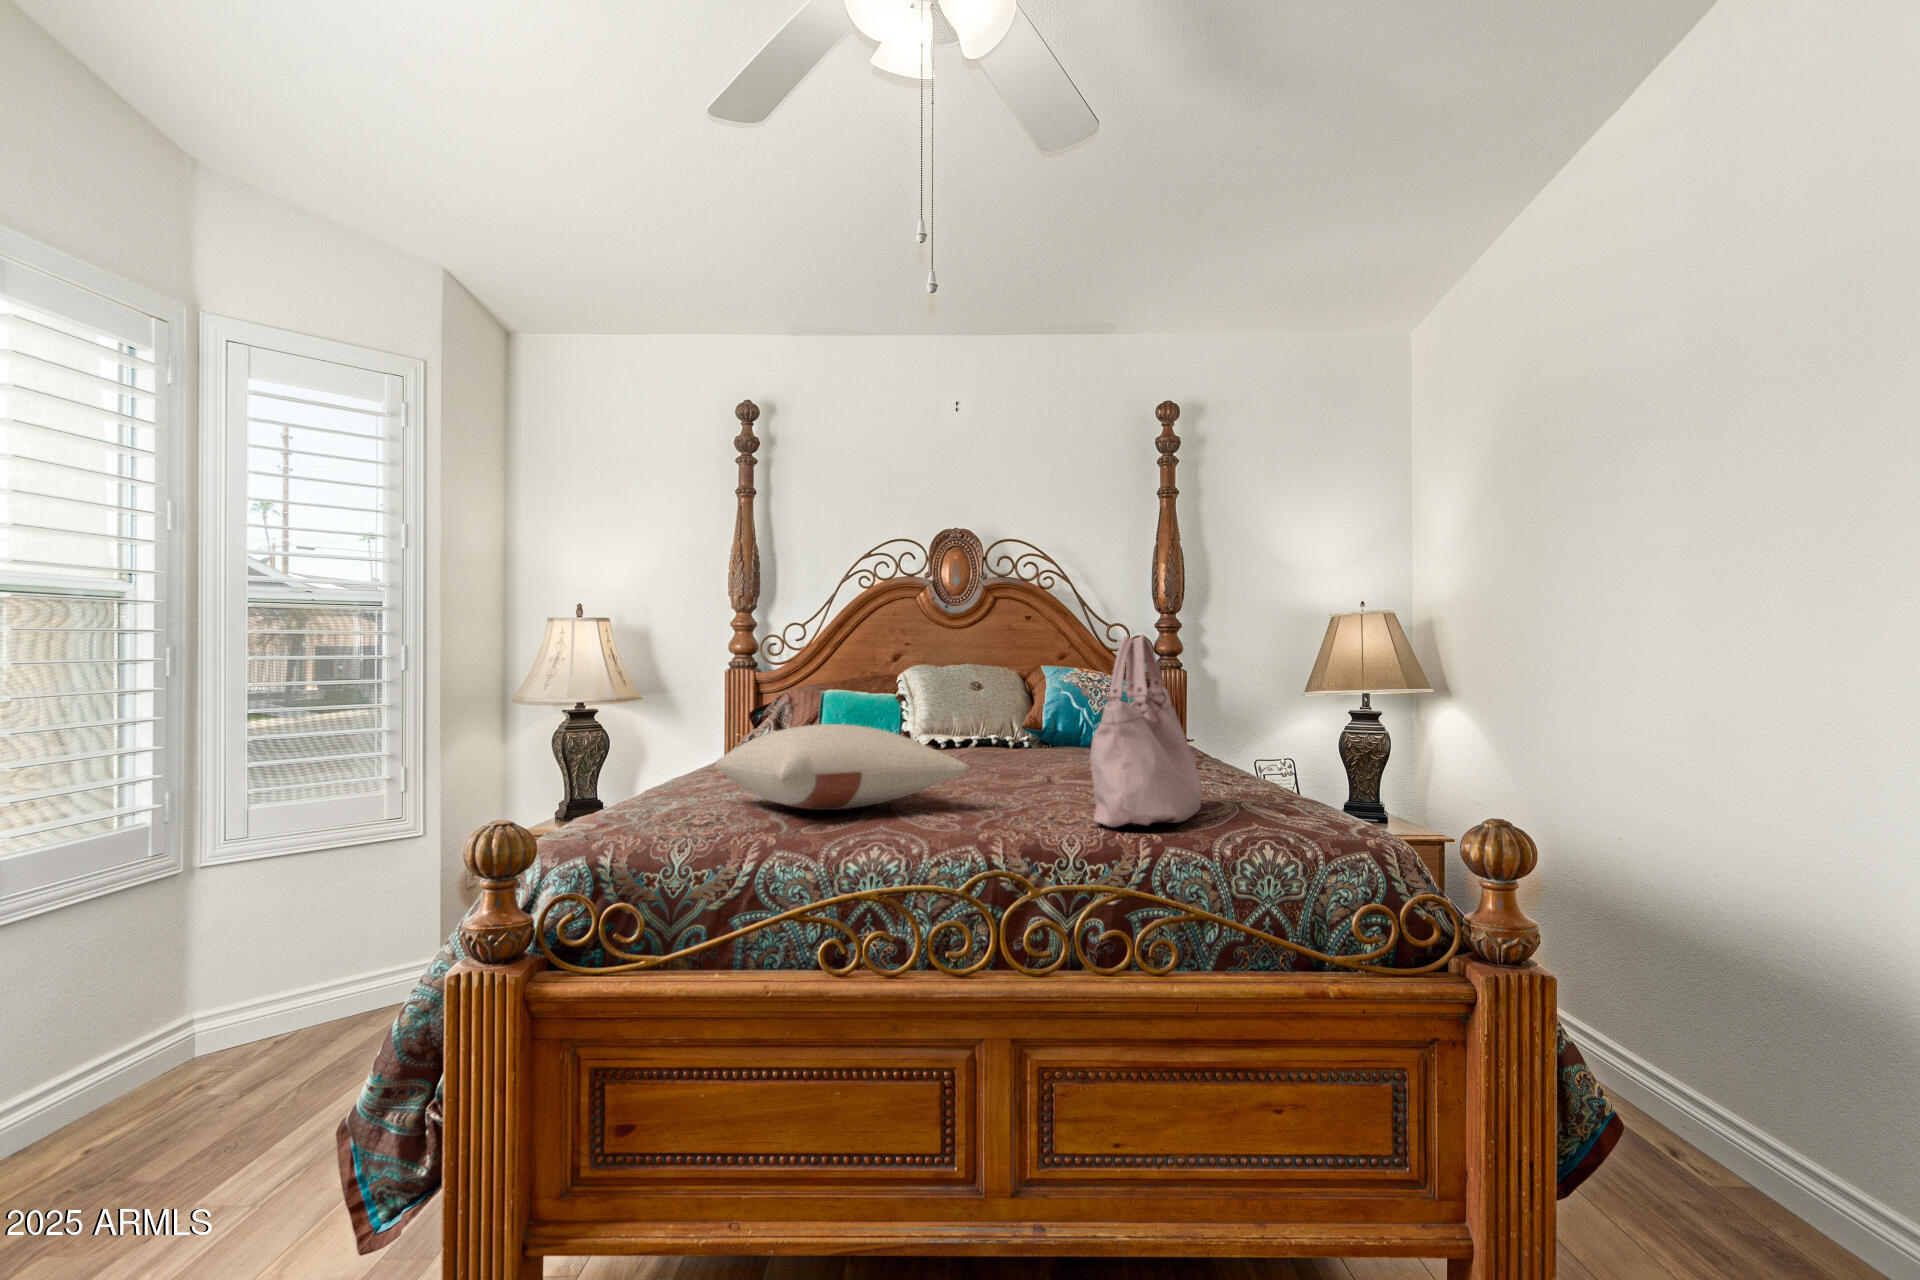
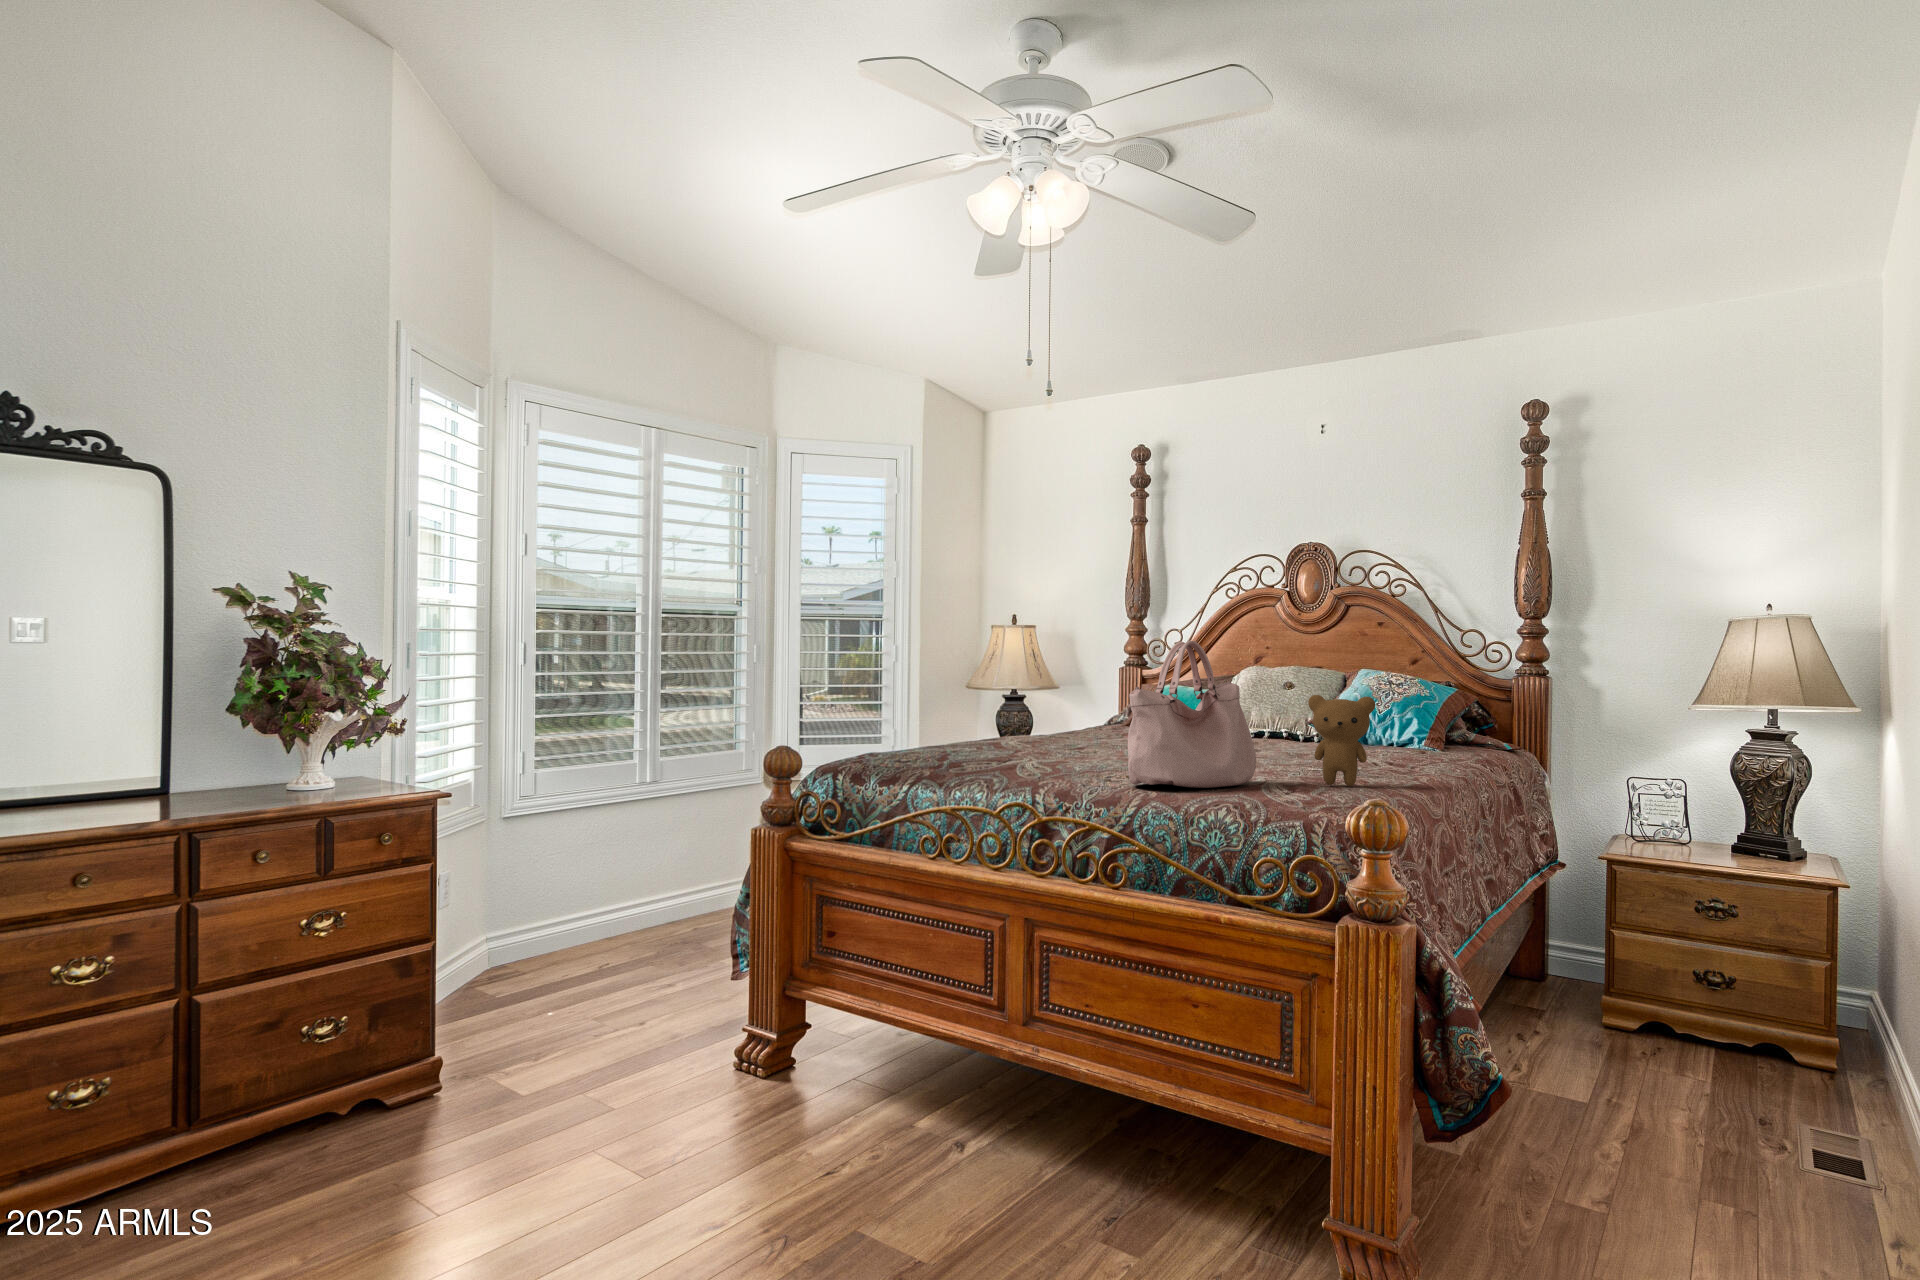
teddy bear: none [1225,695,1294,800] -> present [1308,695,1376,786]
pillow: present [715,724,970,810] -> none [942,702,1090,761]

